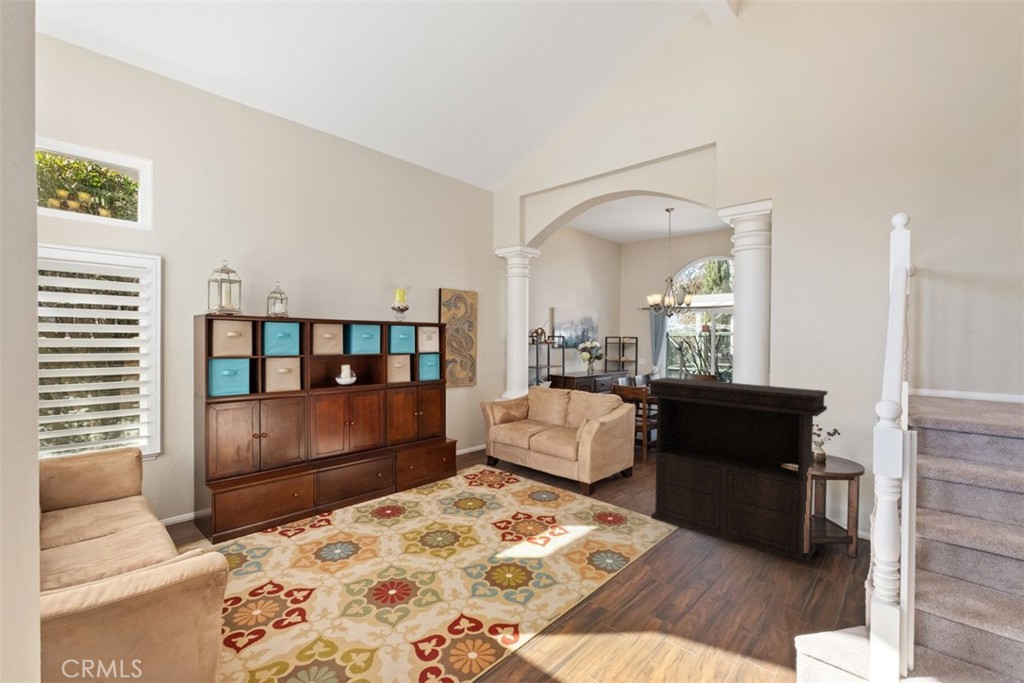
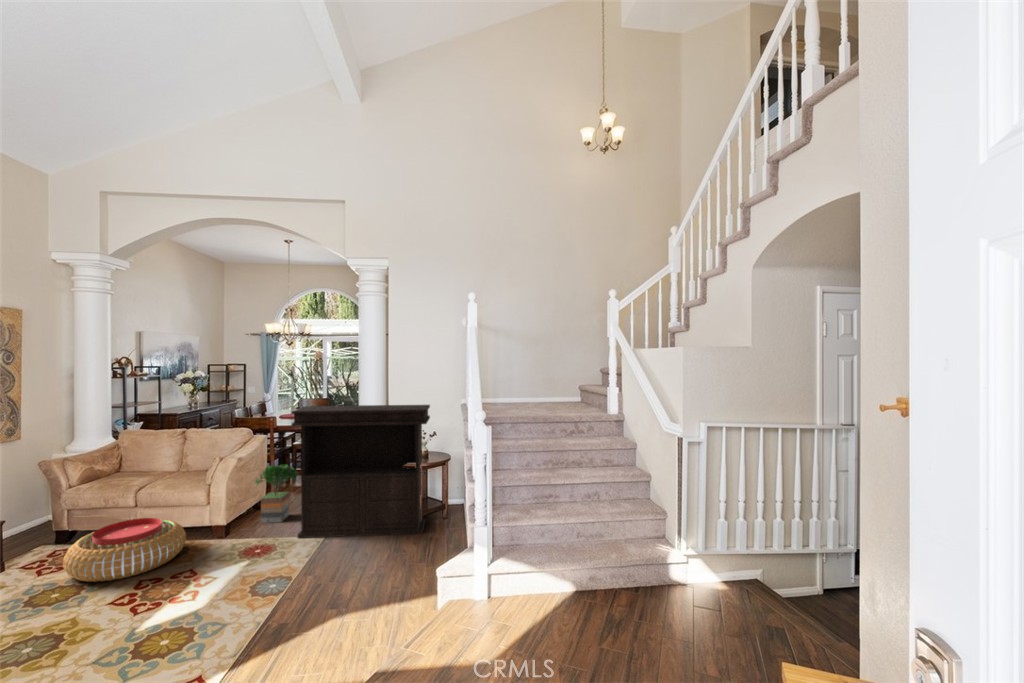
potted tree: none [617,435,663,496] -> present [255,464,298,523]
pouf: none [476,458,557,507] -> present [63,518,186,582]

